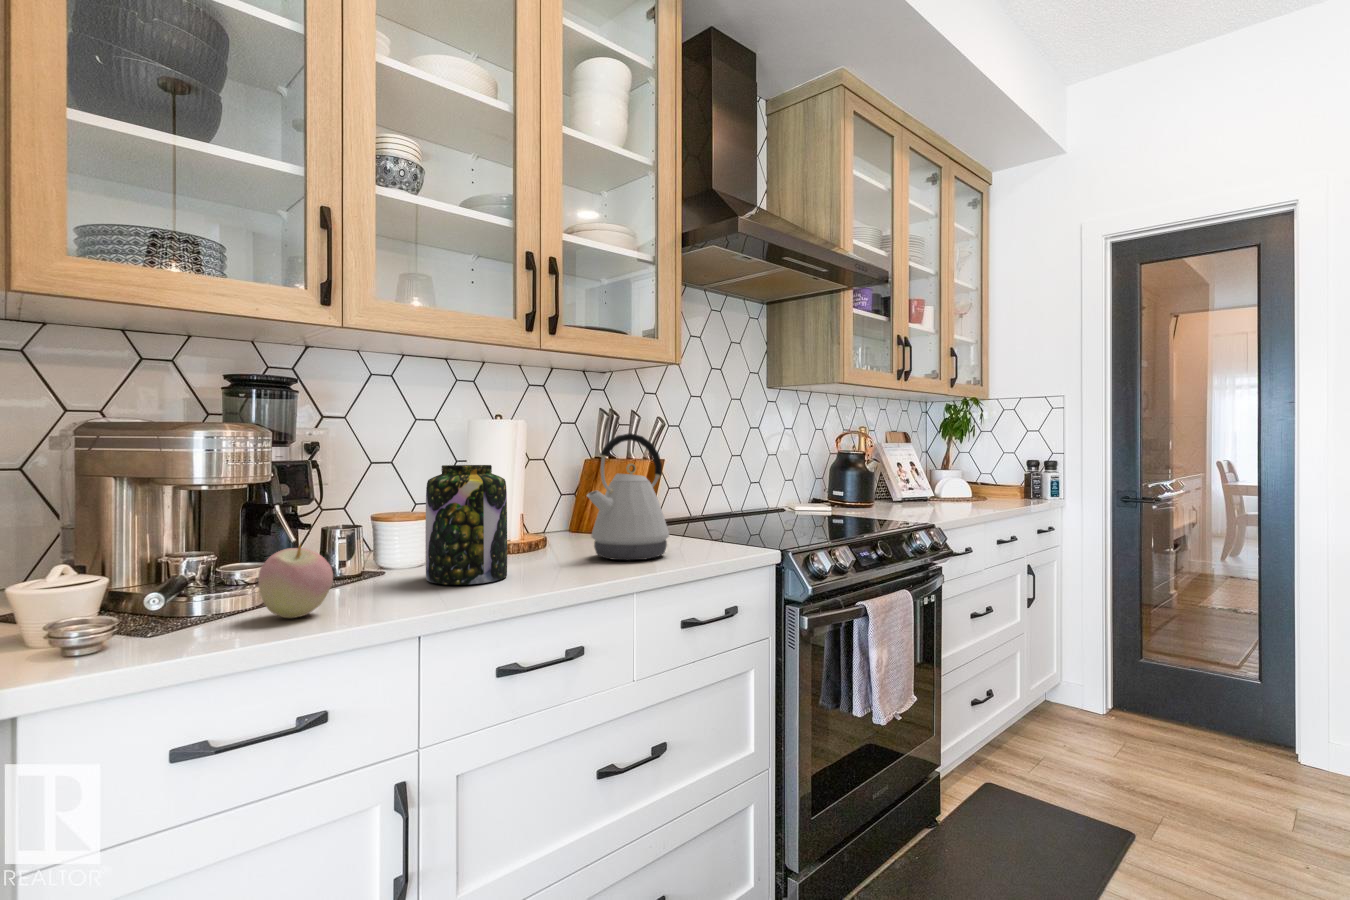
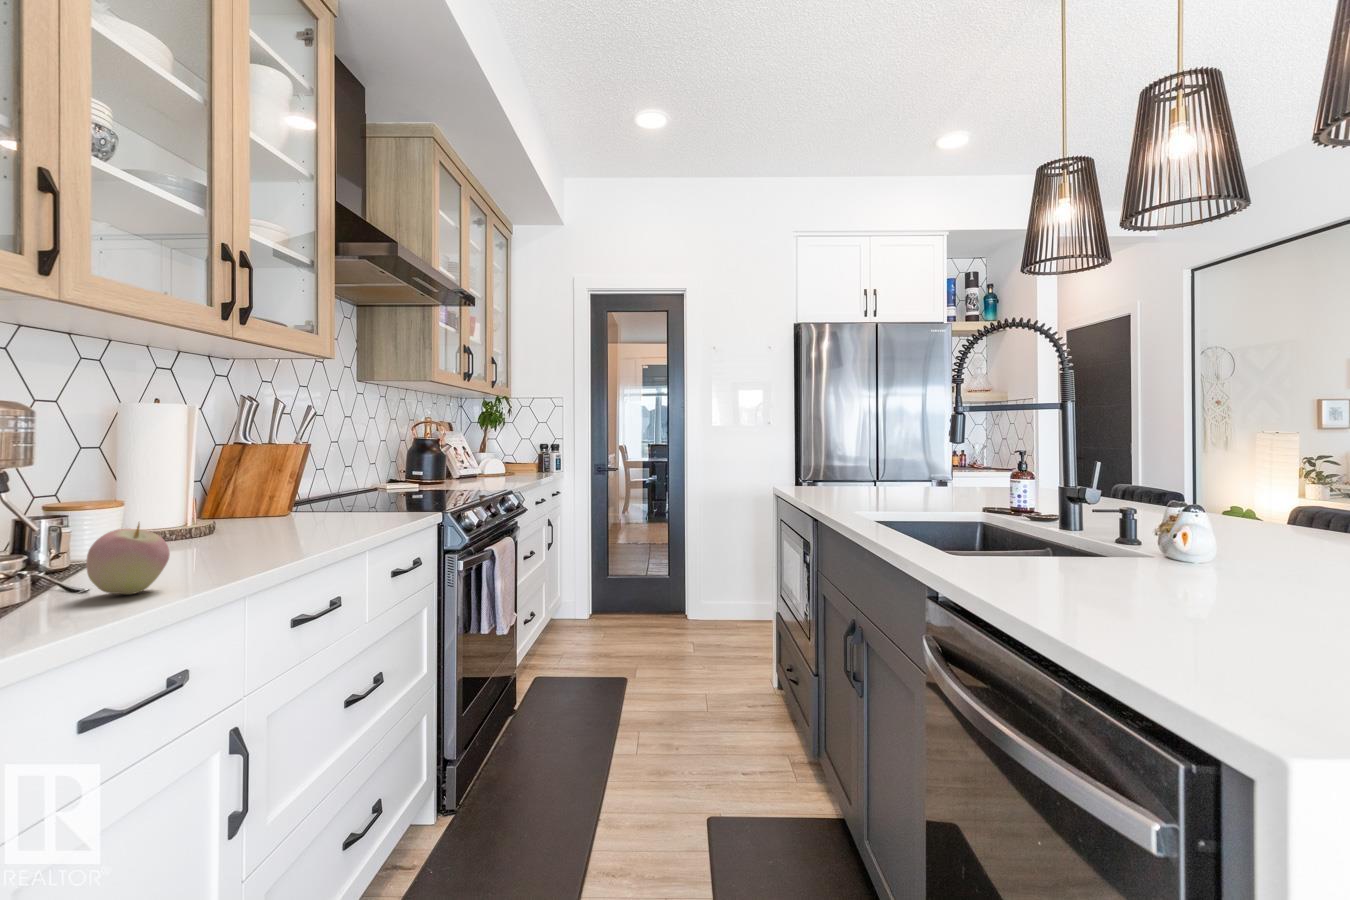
kettle: present [587,433,669,560] -> none [294,422,370,530]
jar: present [426,465,507,585] -> none [167,449,261,560]

